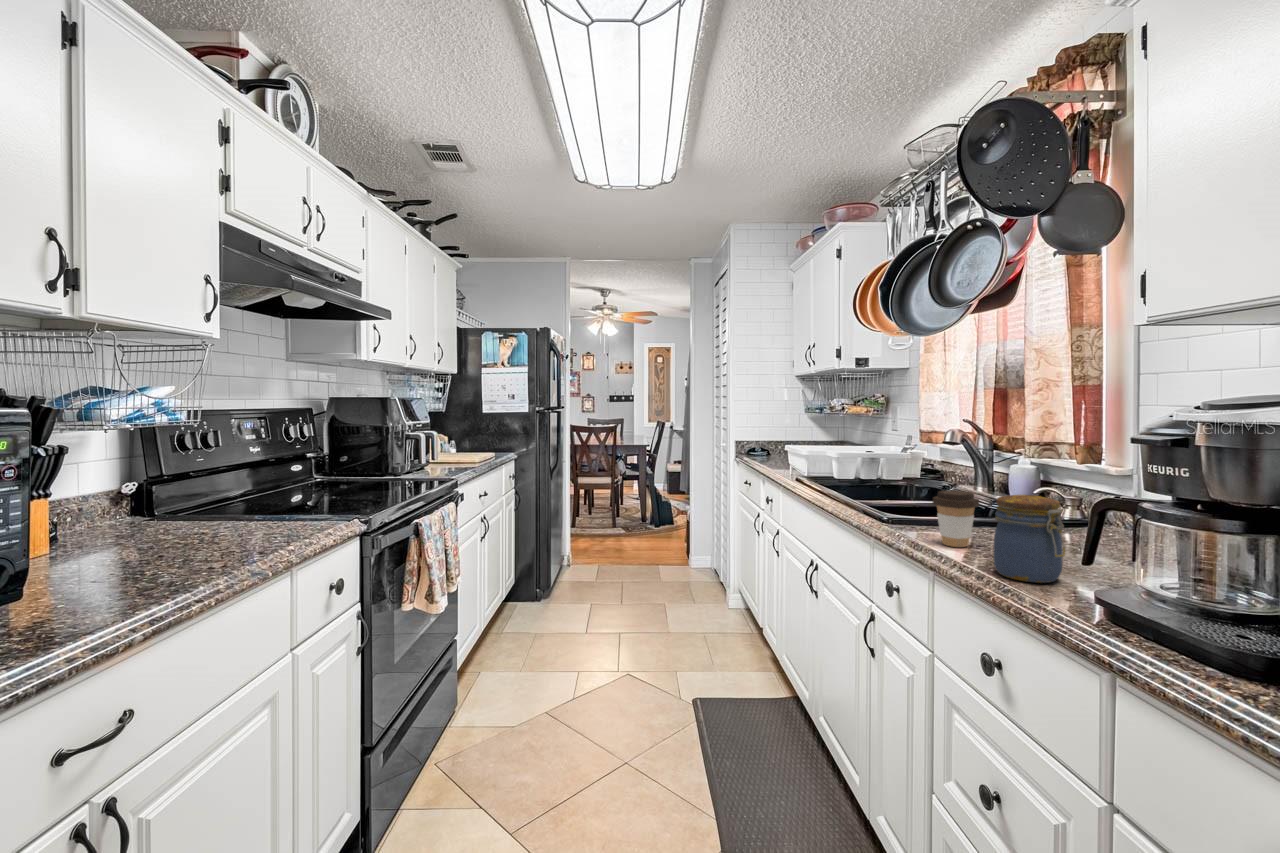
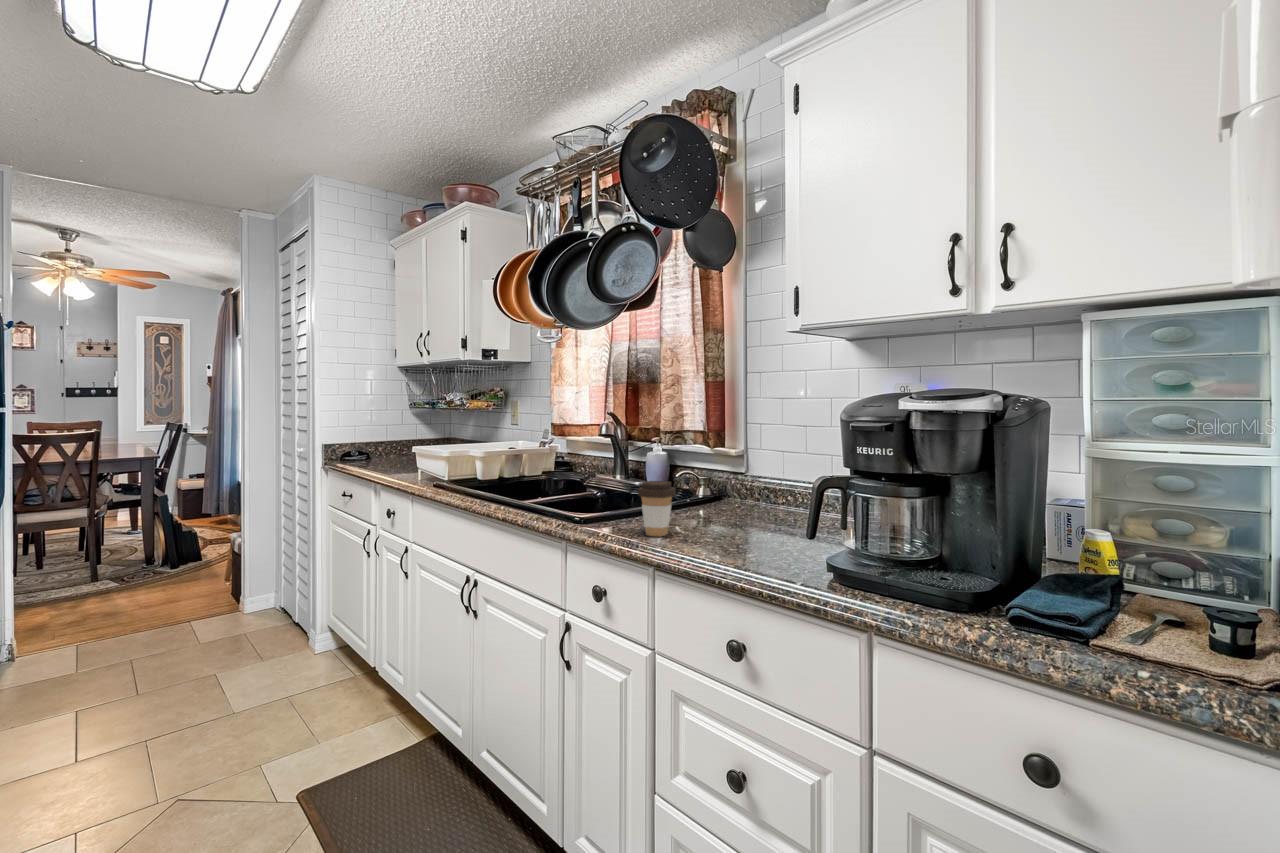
jar: present [994,495,1065,583] -> none [712,479,771,559]

